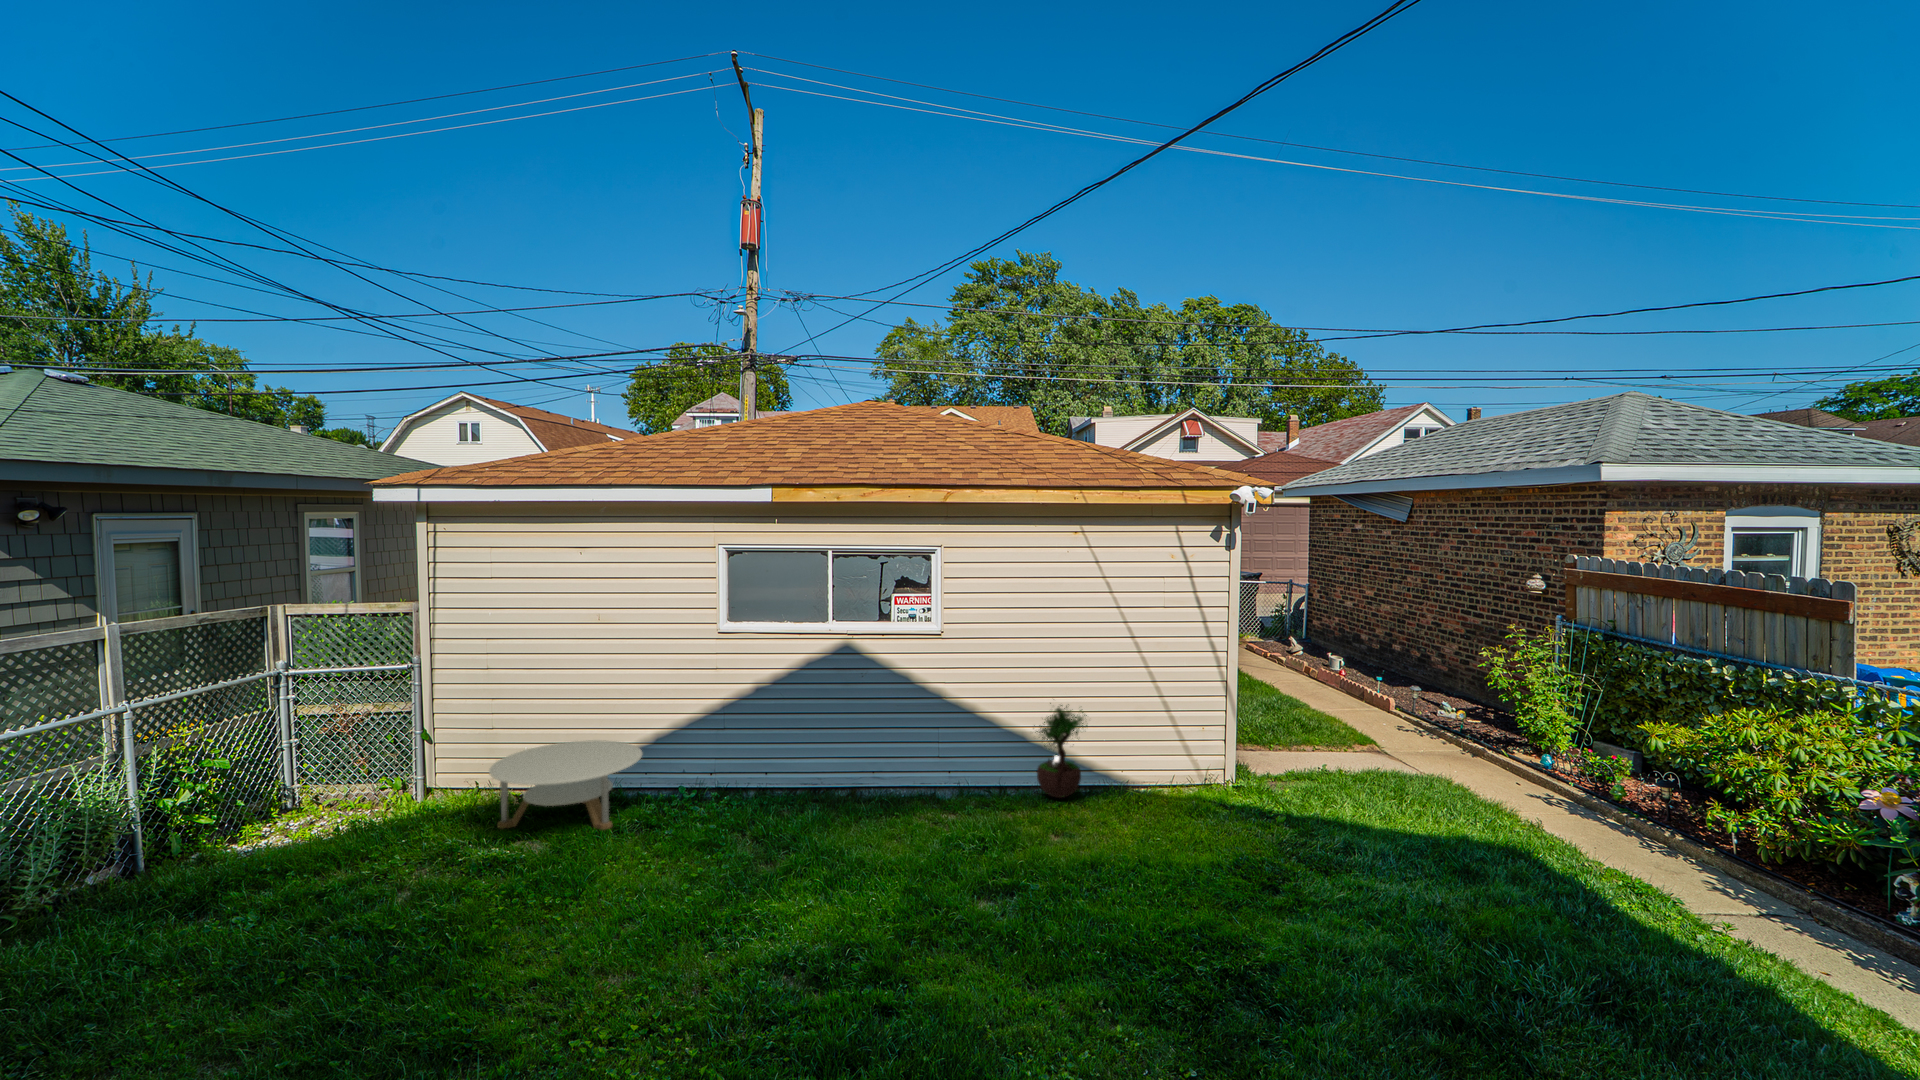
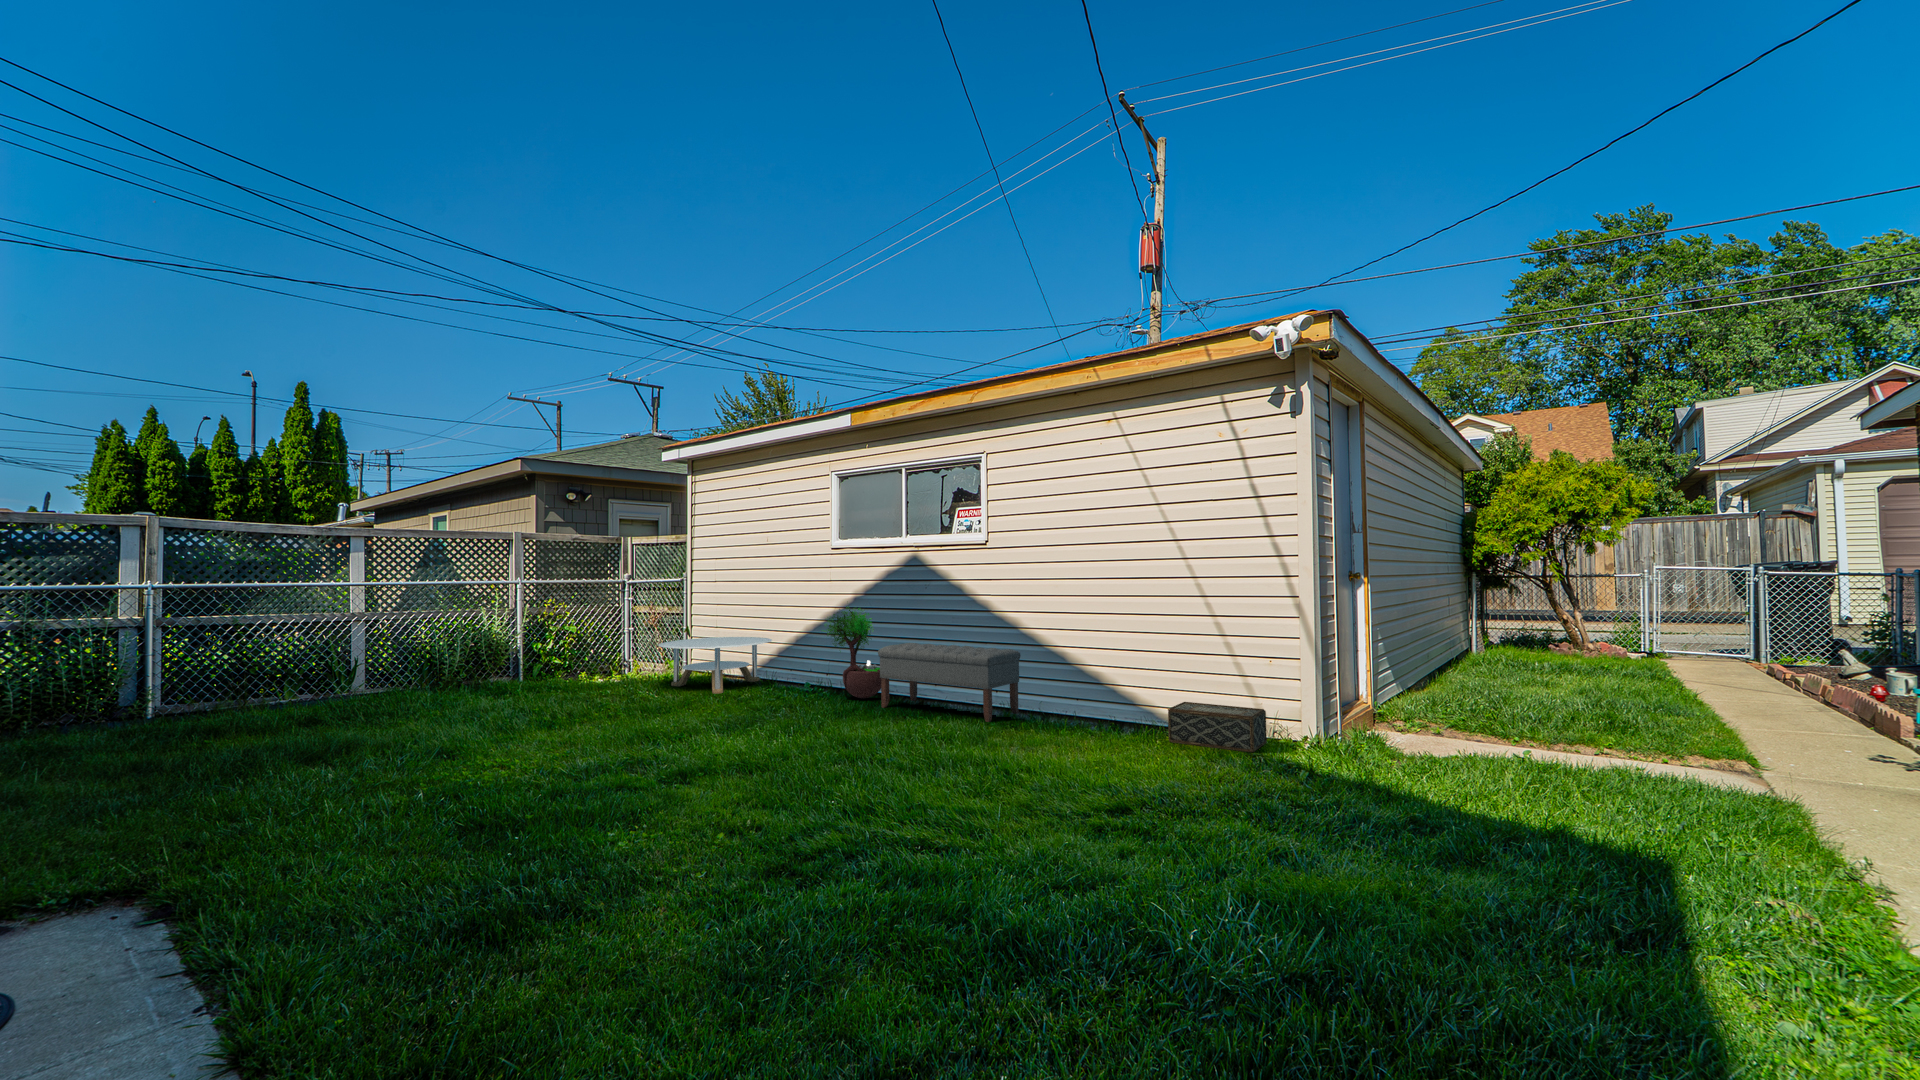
potted tree: present [1036,703,1087,798] -> present [821,606,881,698]
bench: none [849,734,990,810] -> present [878,643,1021,722]
woven basket: none [1137,763,1210,800] -> present [1168,702,1267,752]

